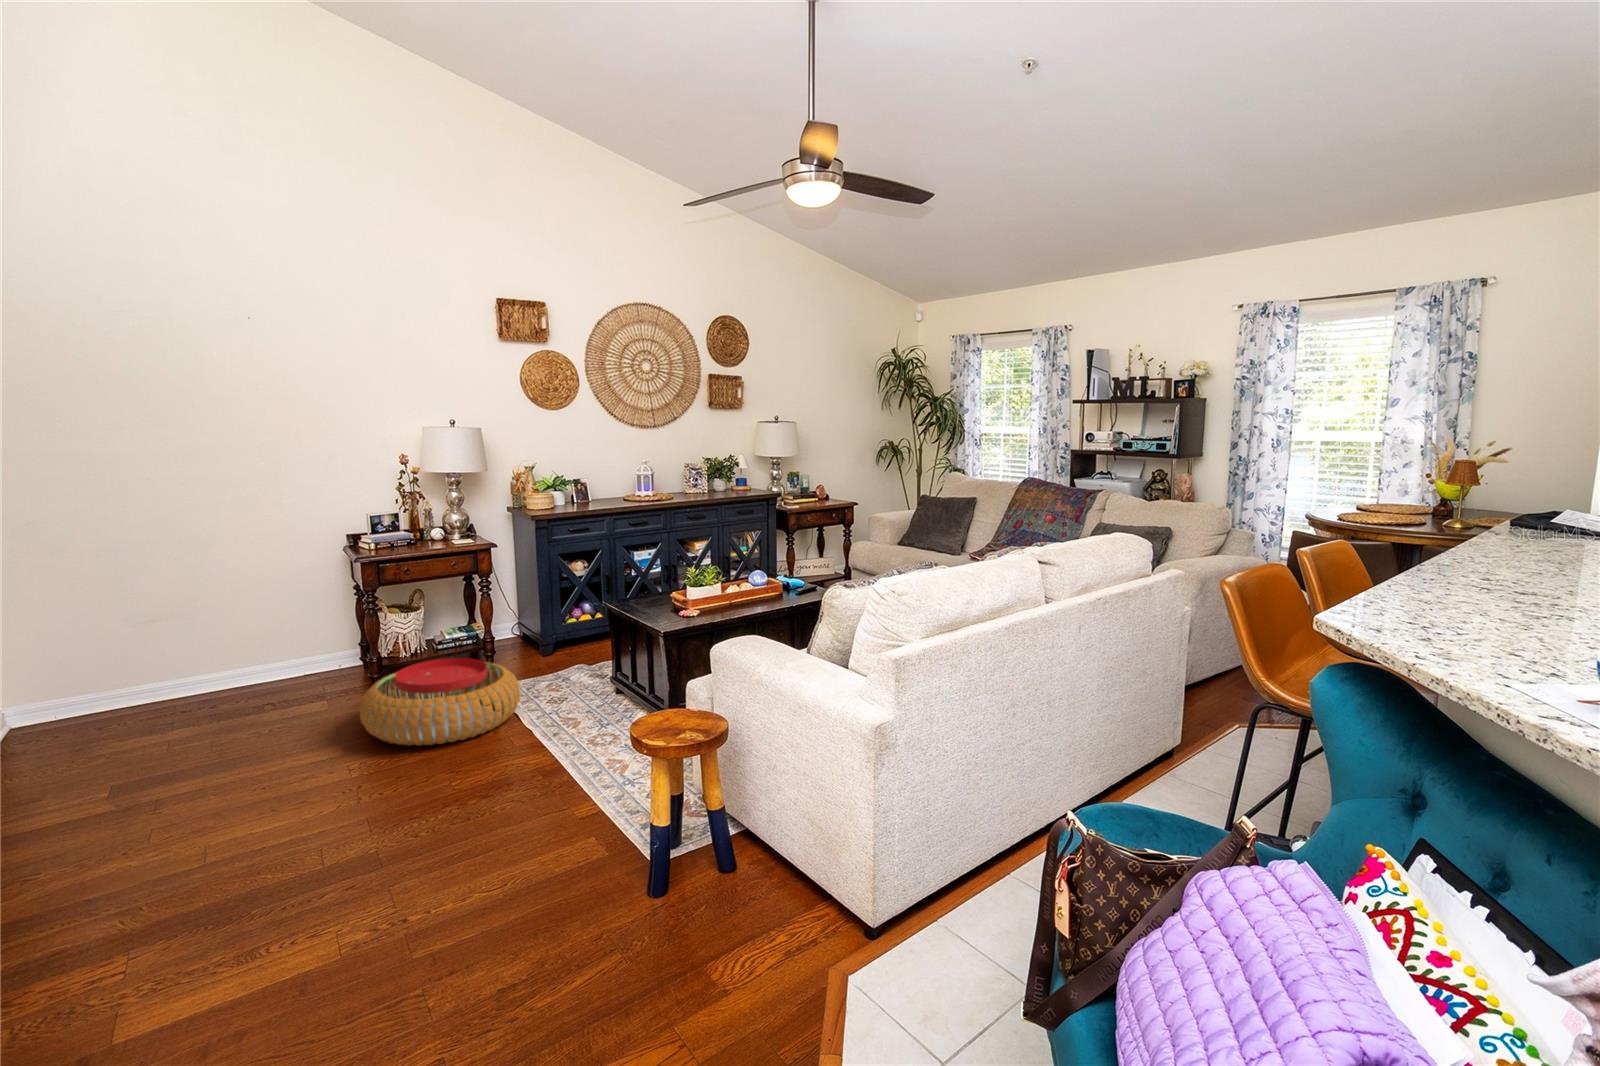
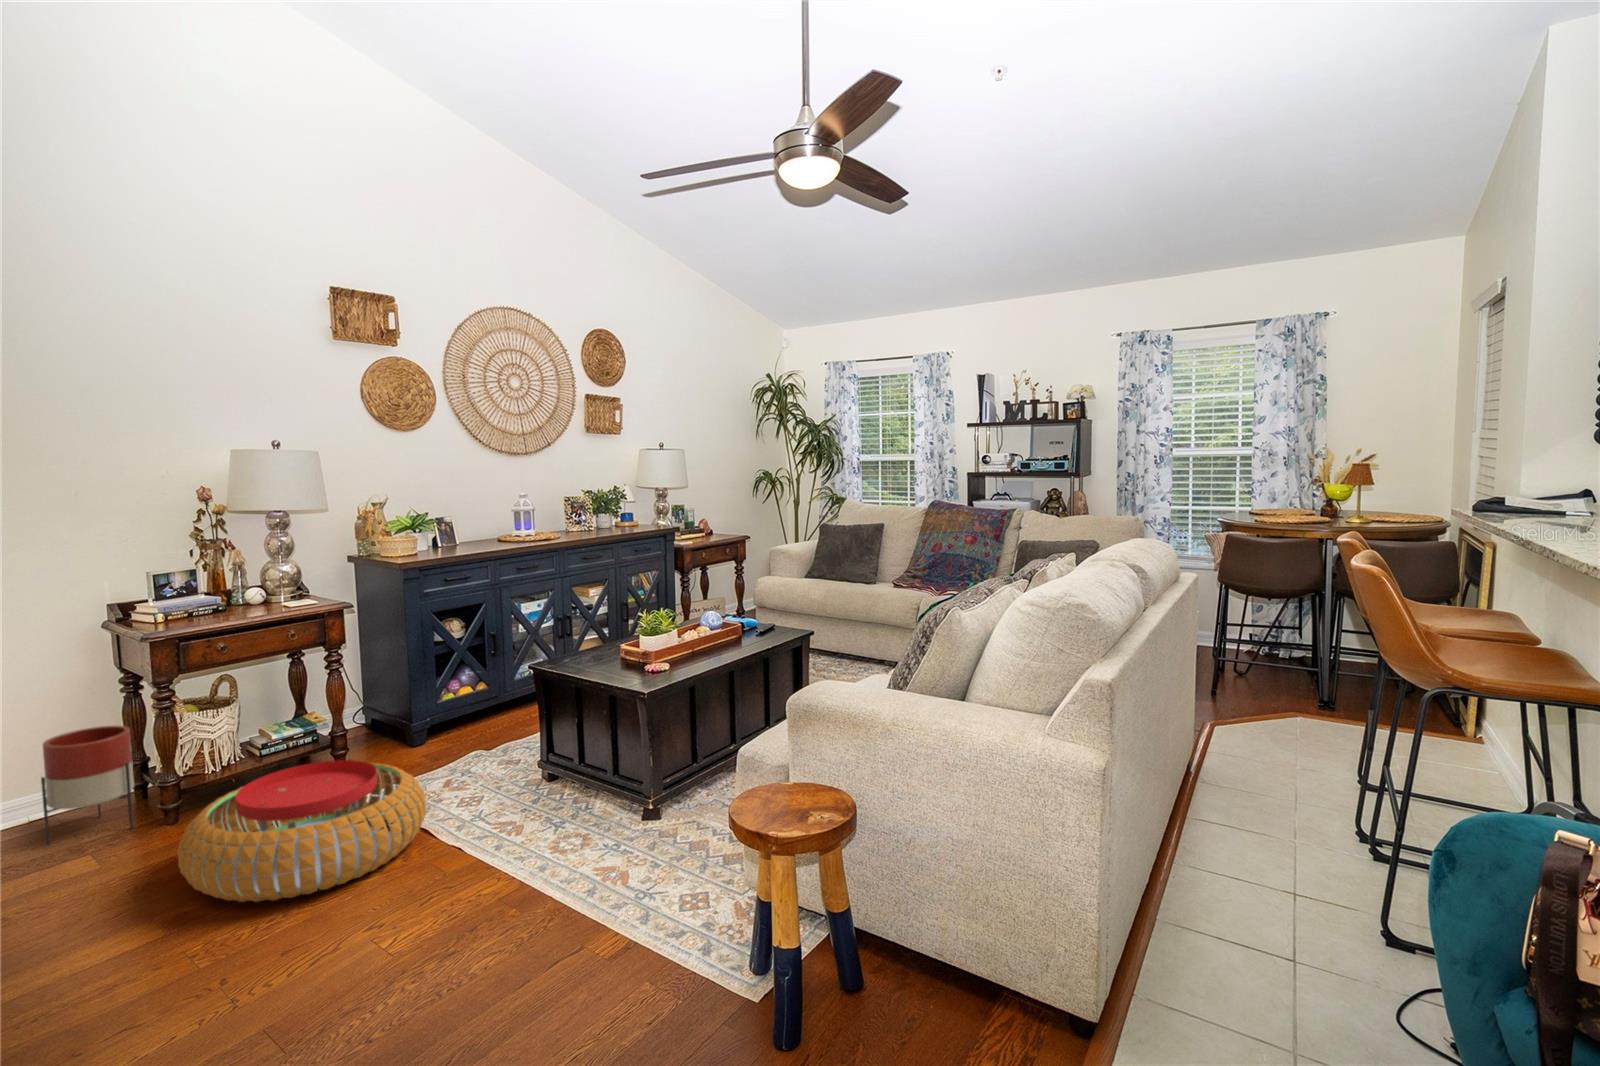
planter: none [302,618,357,692] -> present [41,725,134,846]

